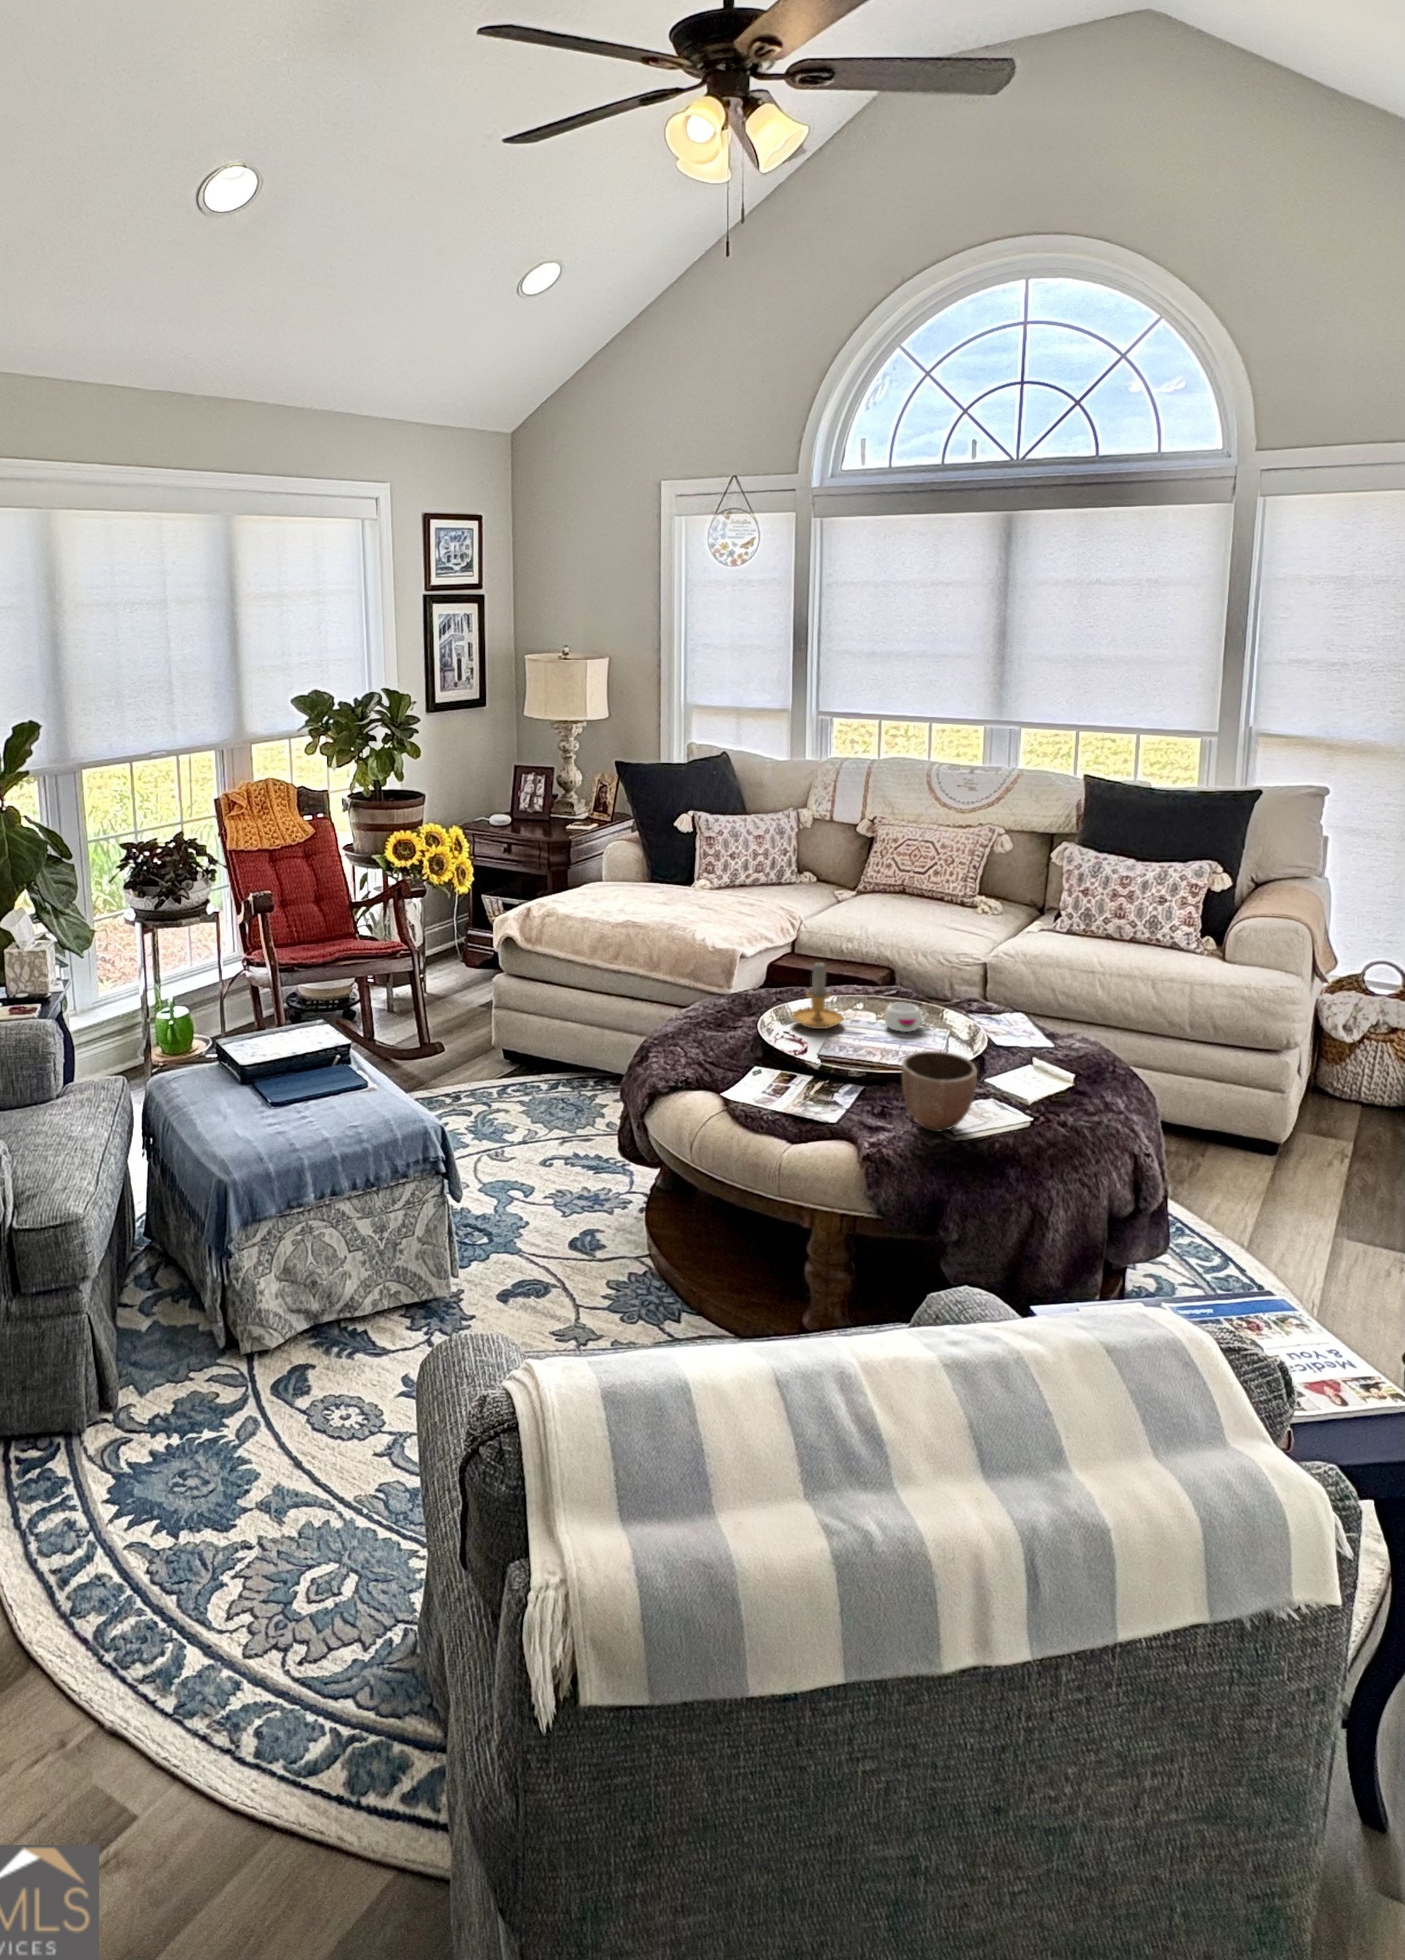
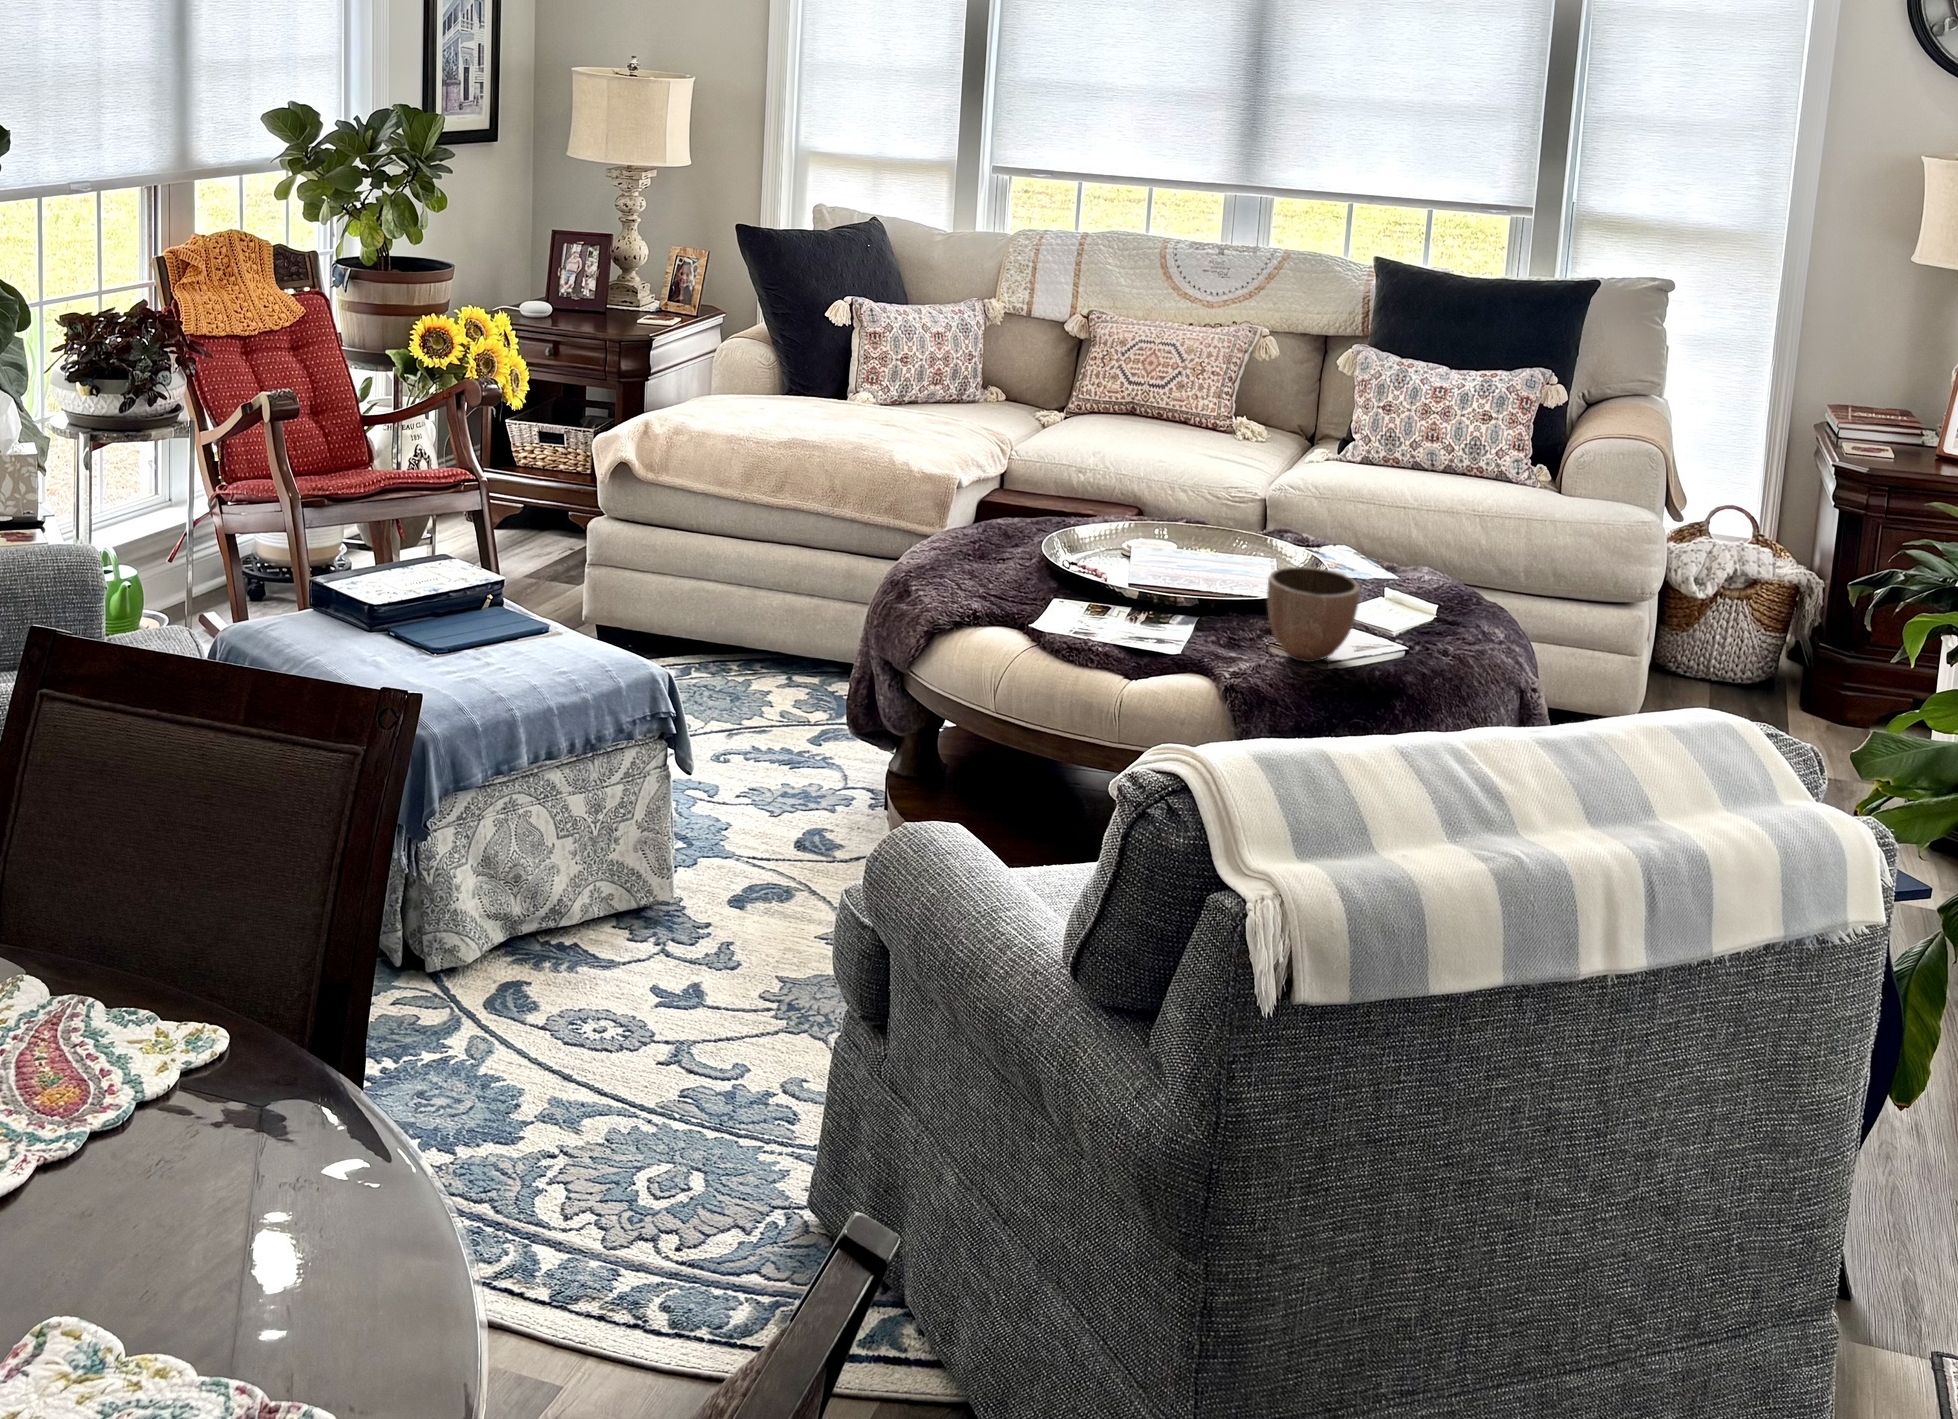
candle: present [792,962,853,1029] -> none [1075,472,1159,561]
mug: present [885,1002,928,1032] -> none [1193,528,1245,563]

